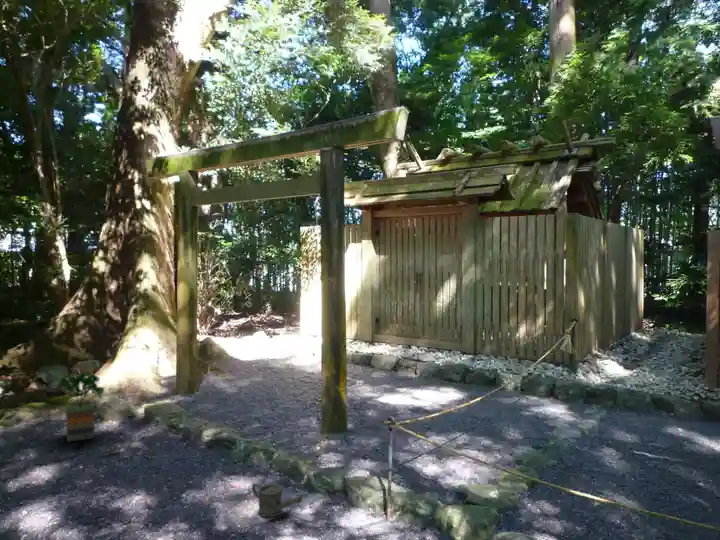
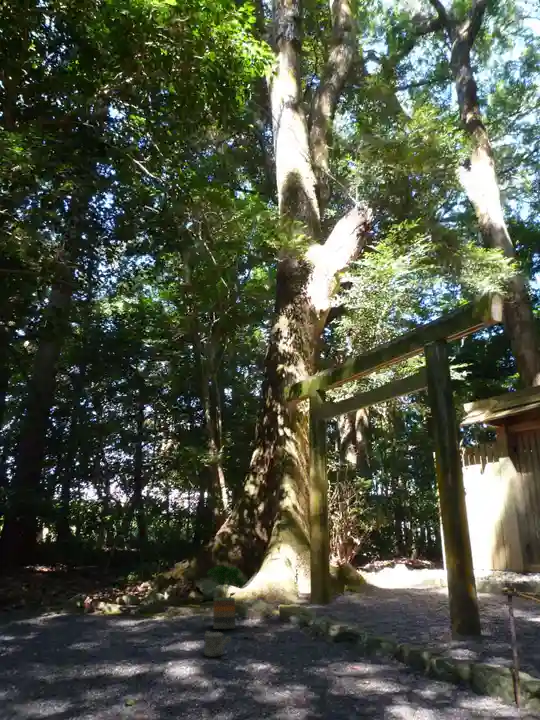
watering can: present [252,483,302,517] -> present [204,631,231,657]

